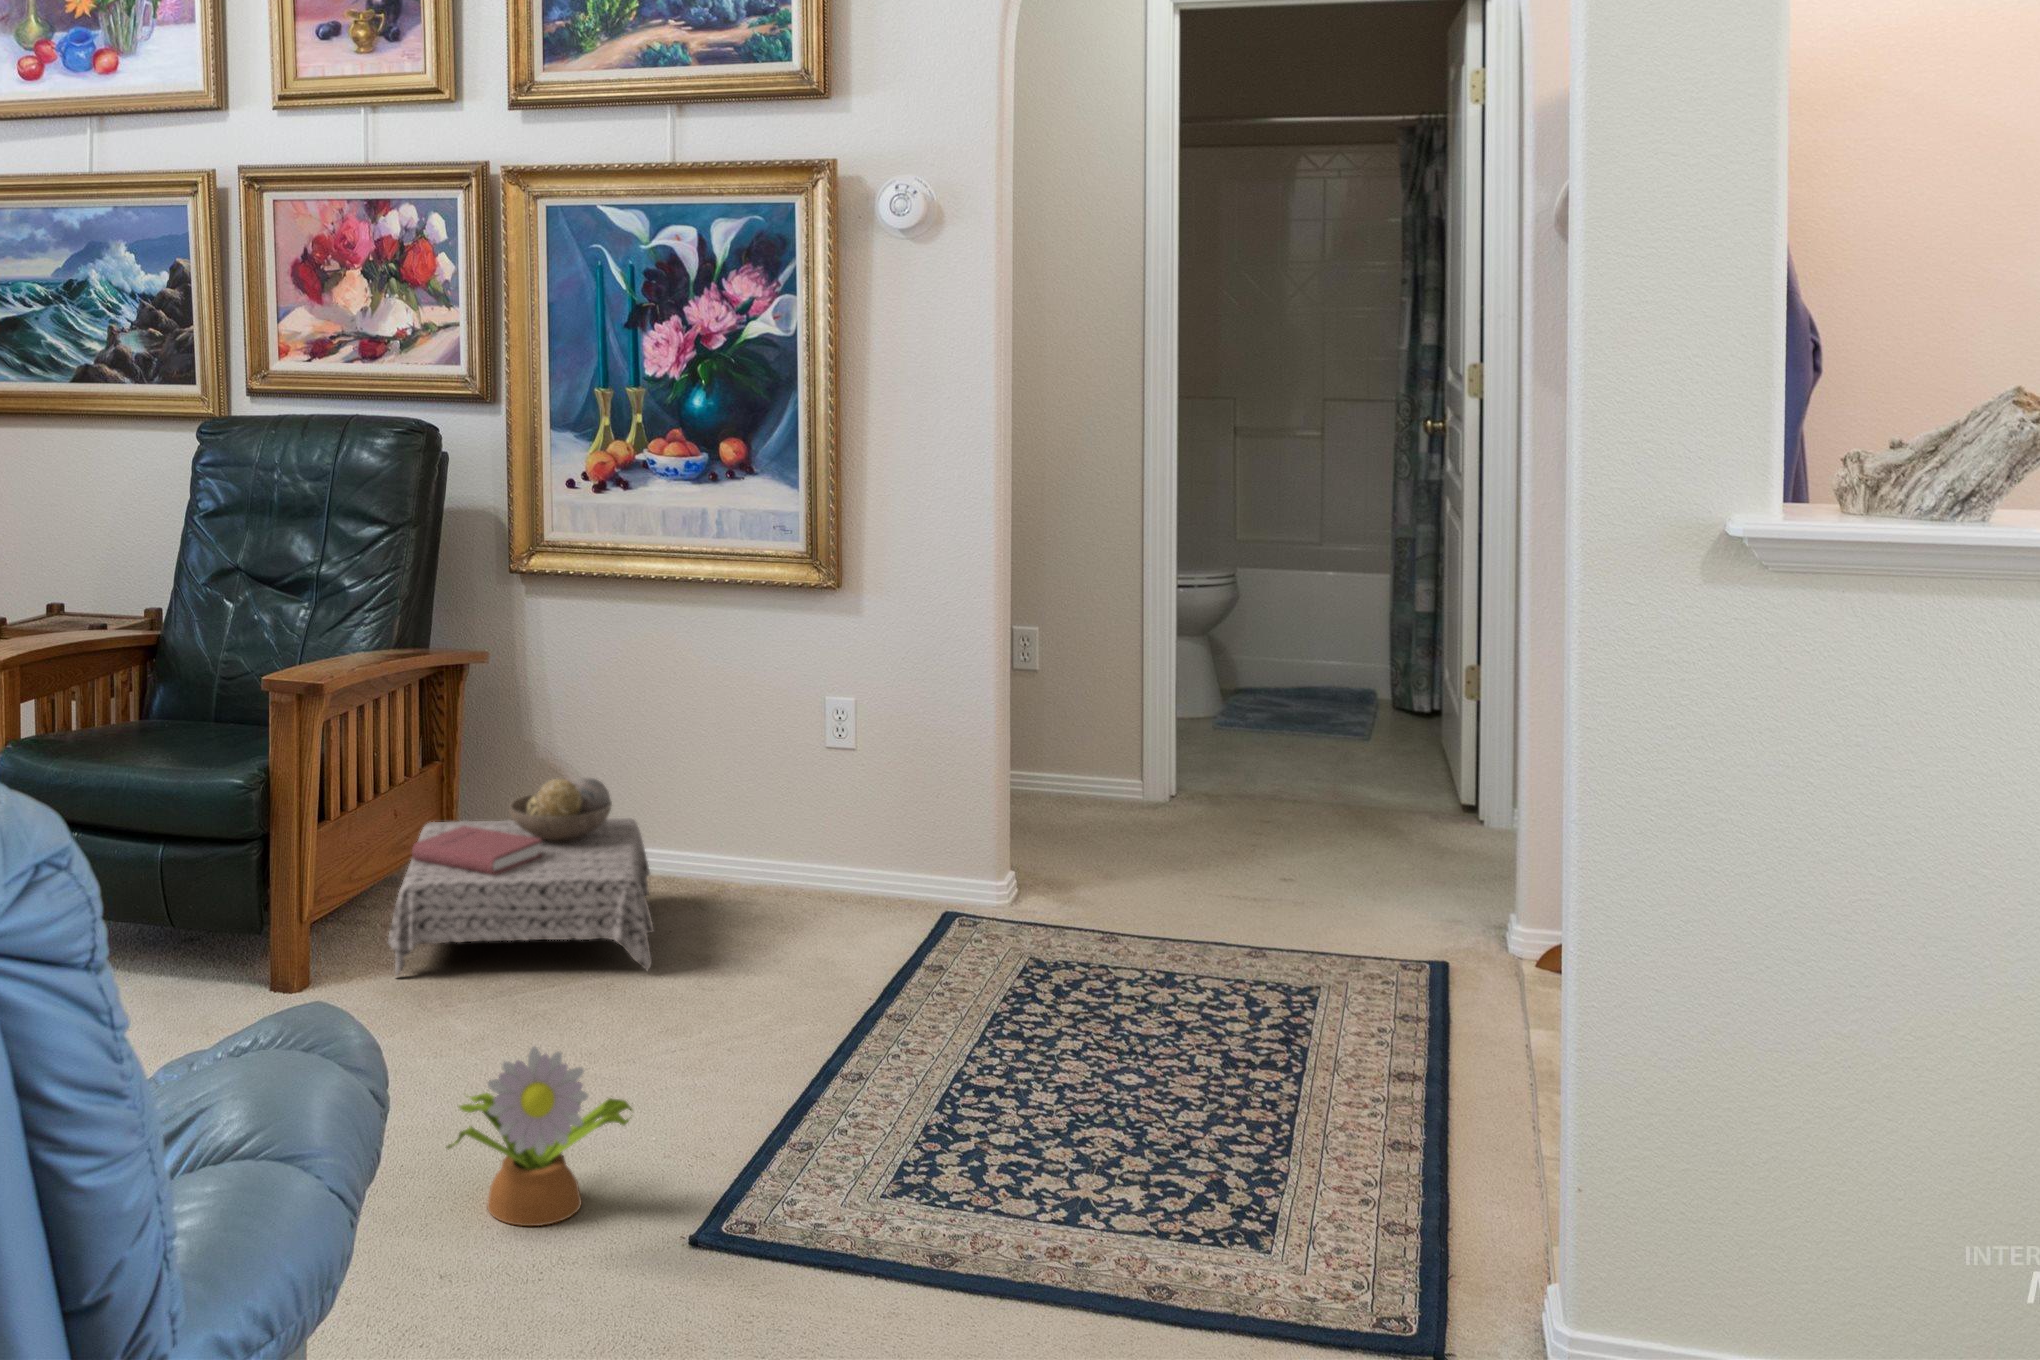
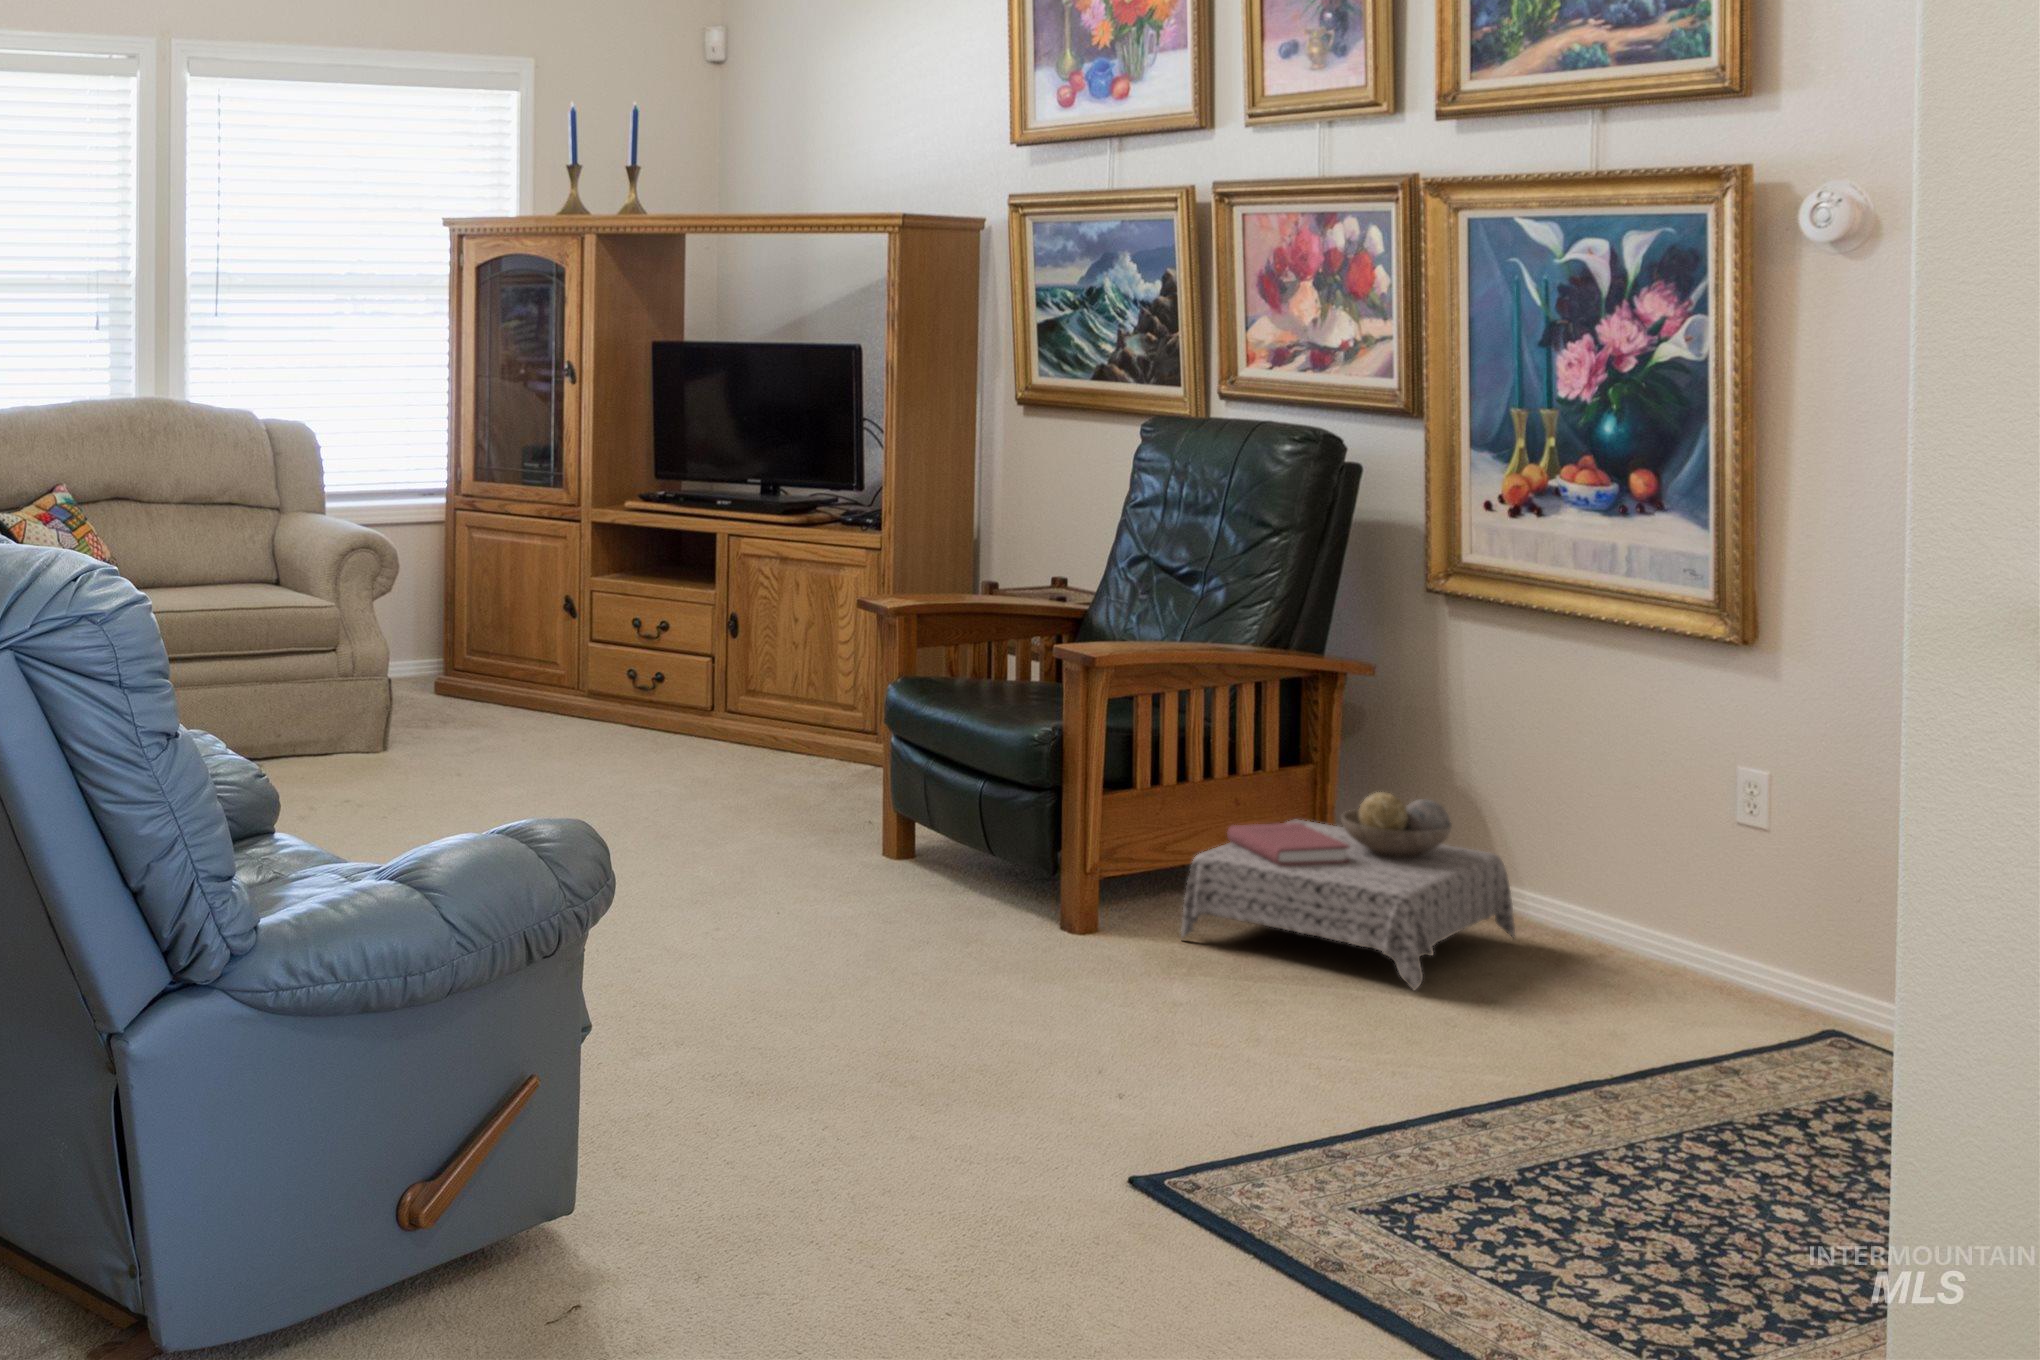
decorative plant: present [447,1047,632,1226] -> none [979,955,1157,1115]

